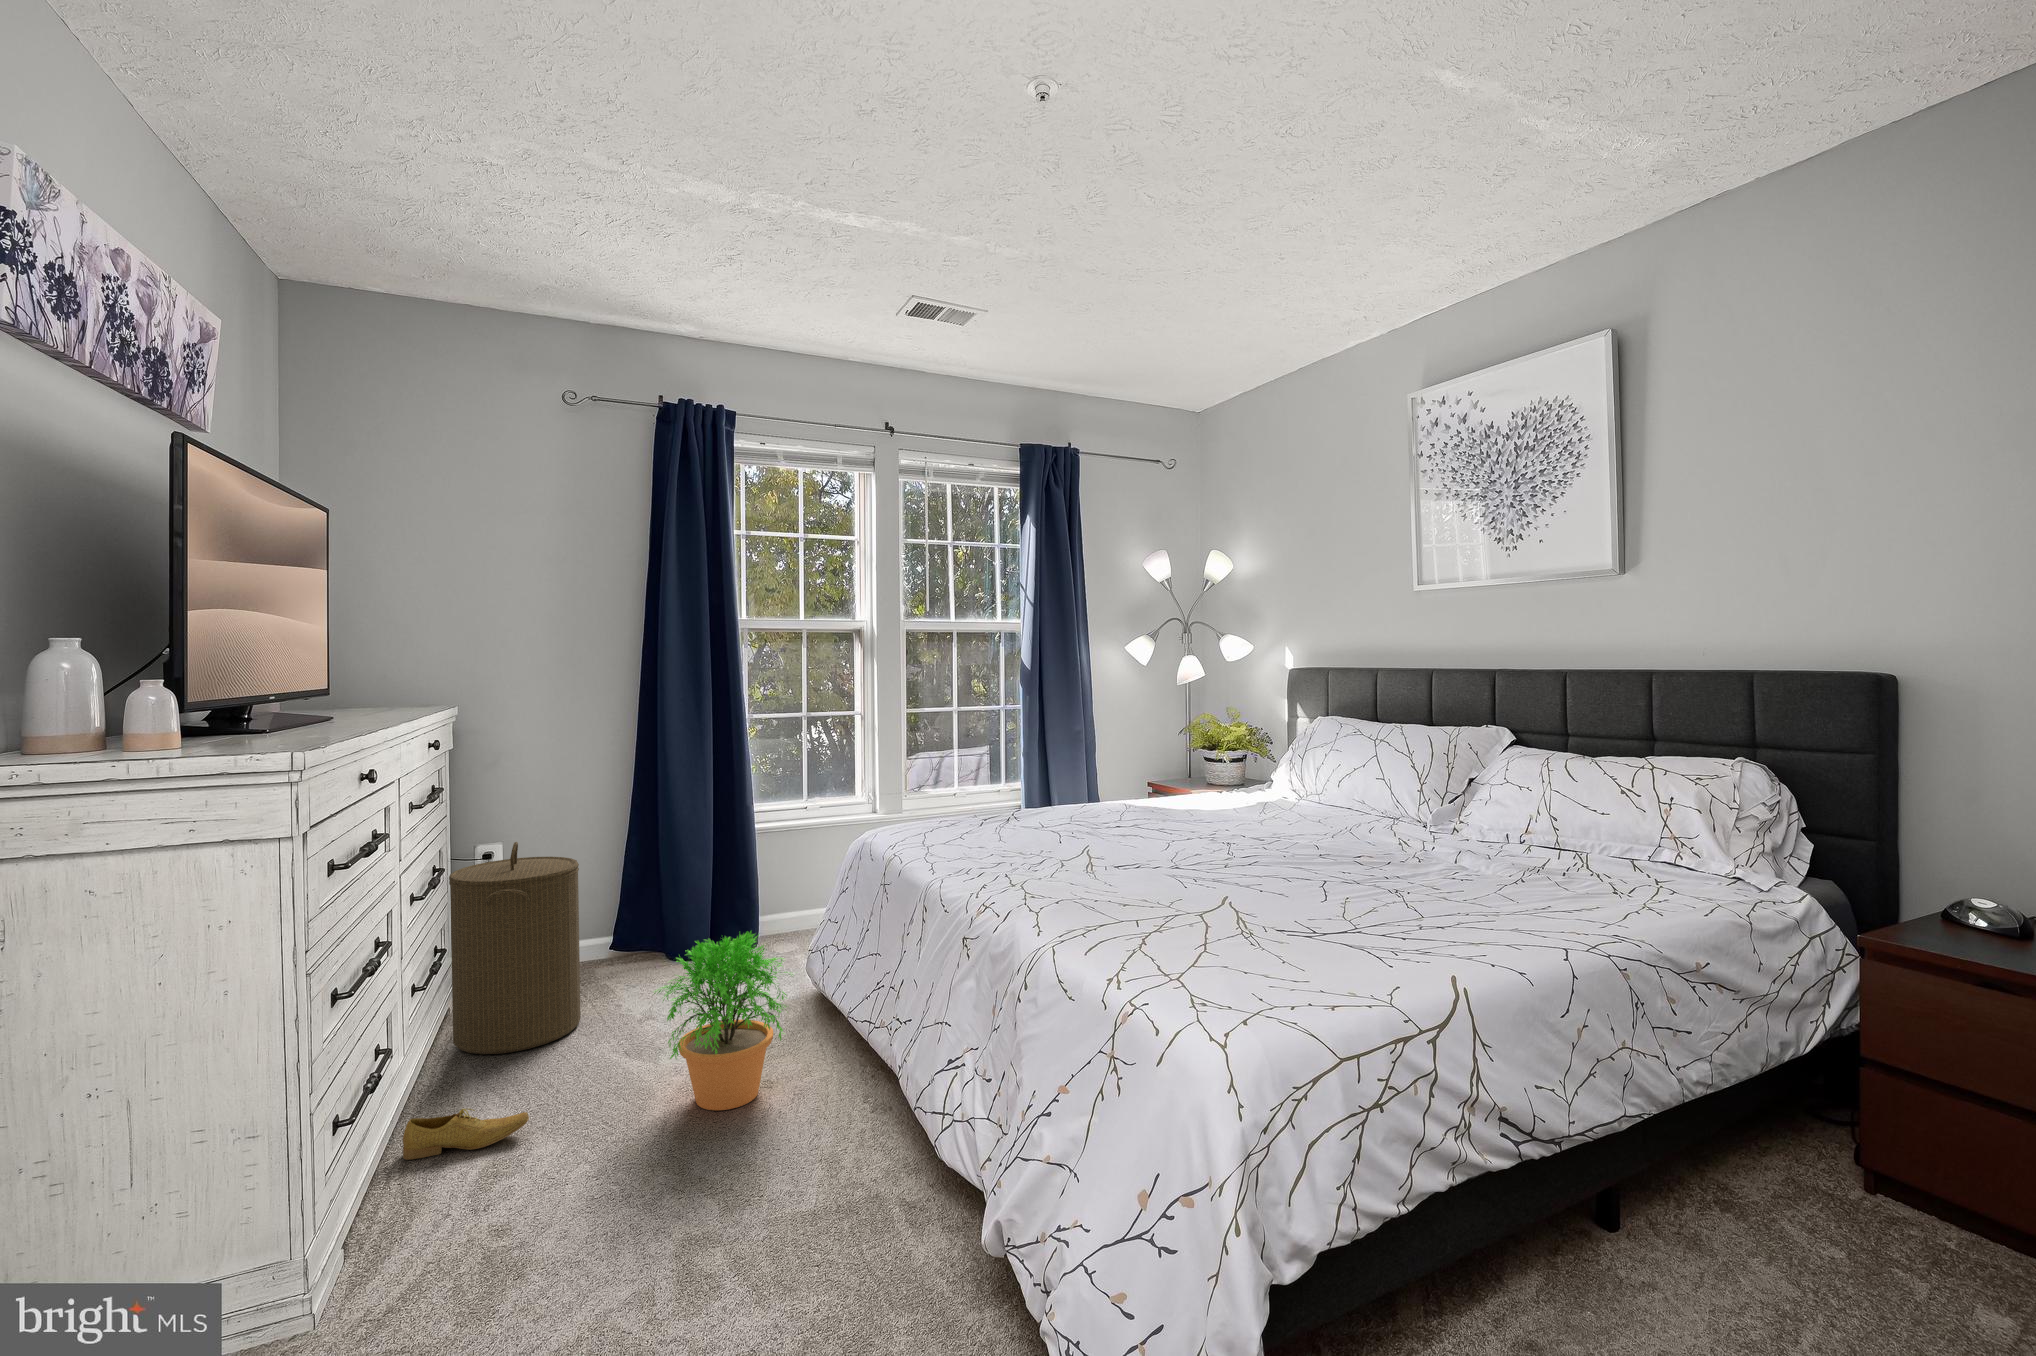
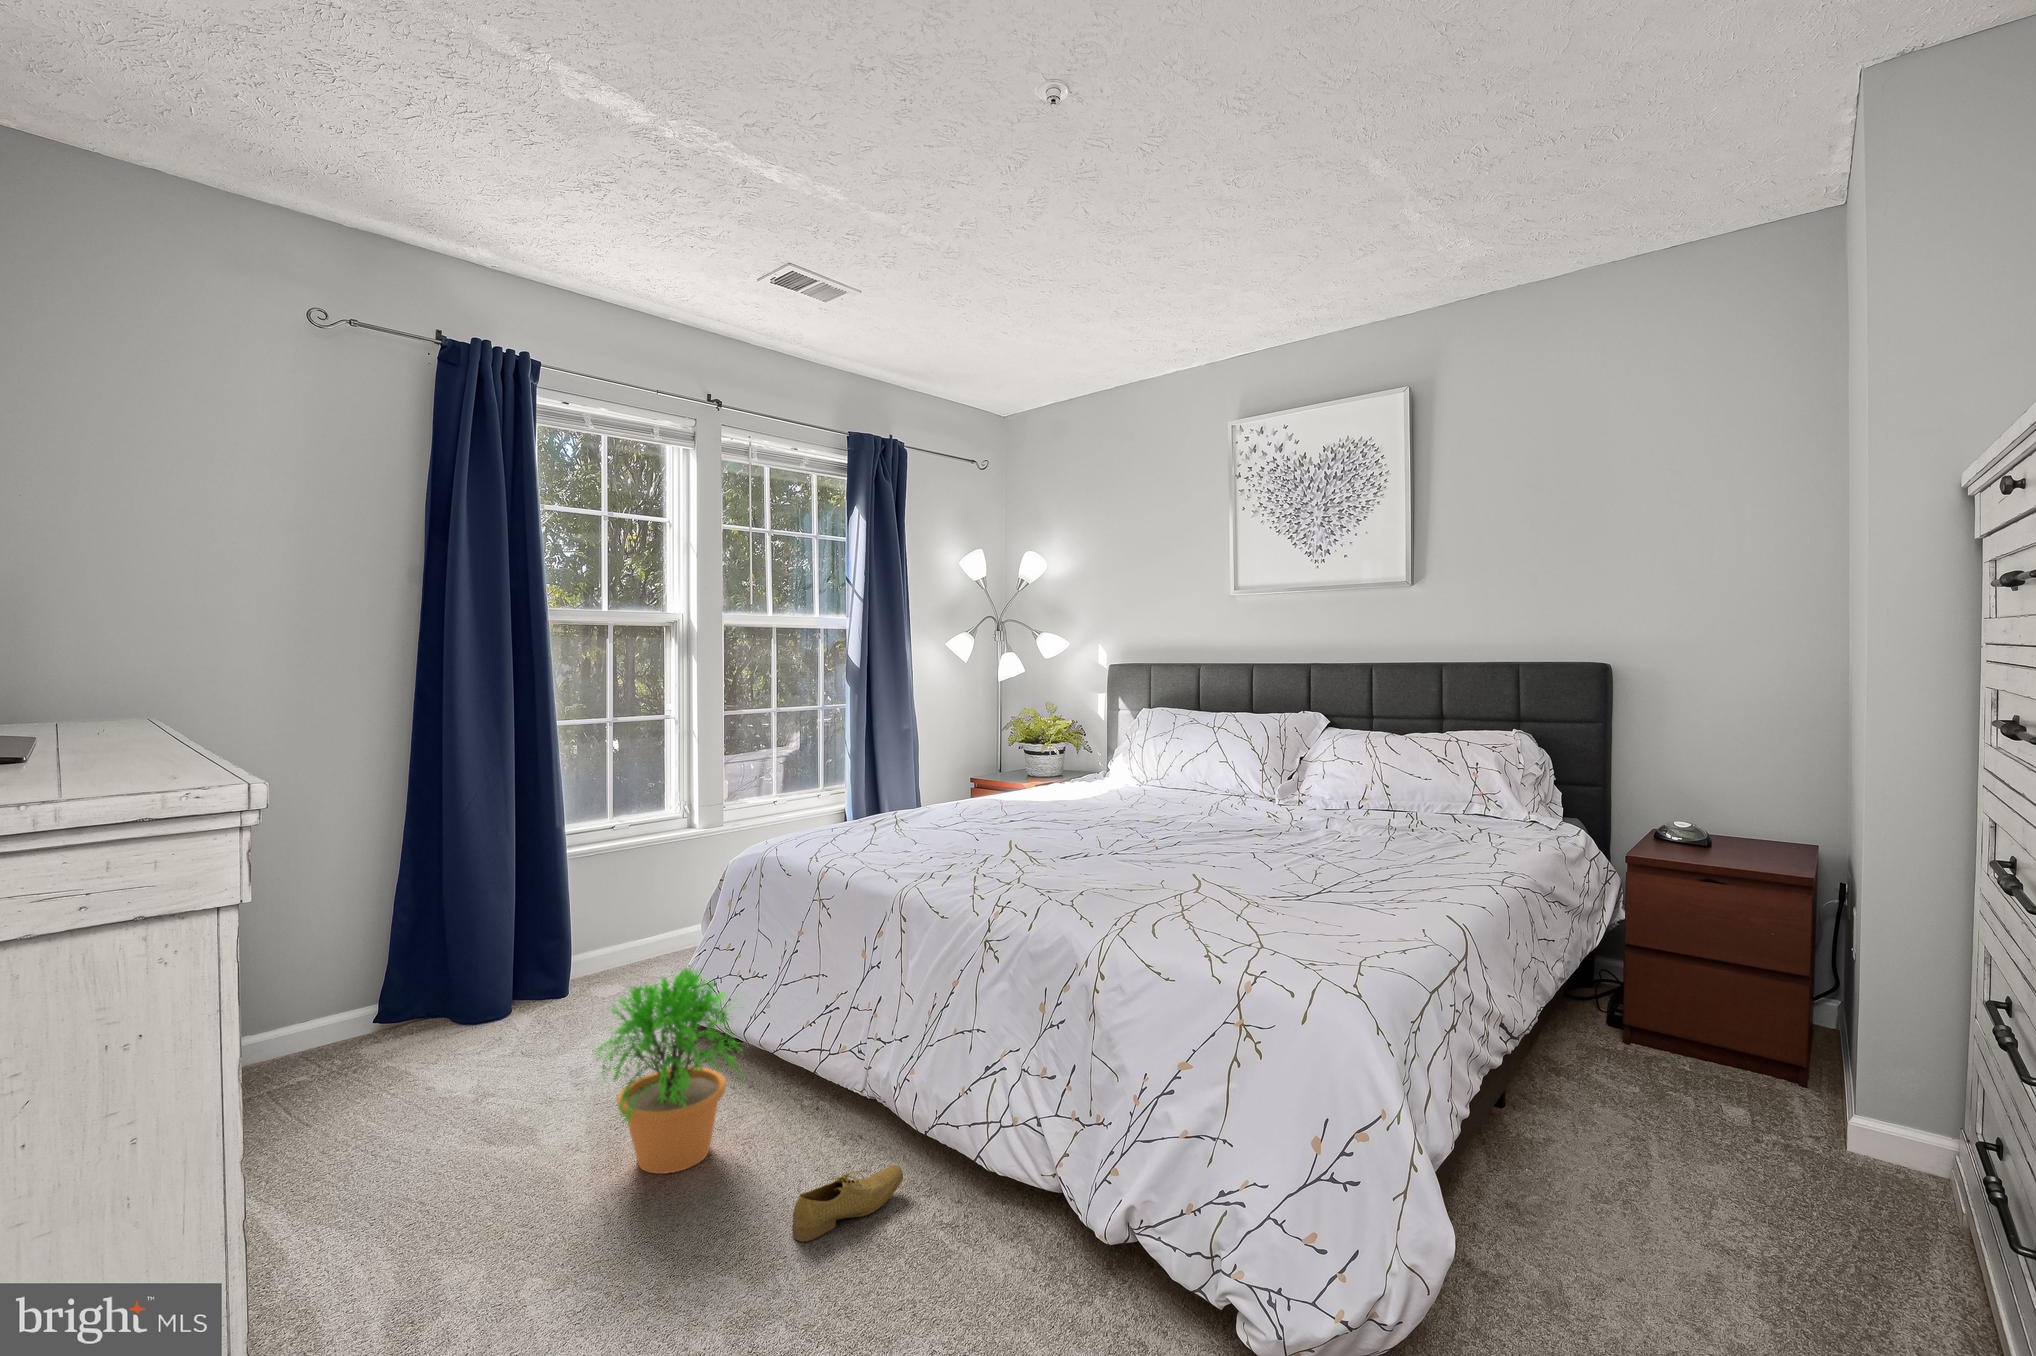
laundry hamper: present [449,842,581,1054] -> none [225,893,410,1171]
shoe: present [403,1108,529,1160] -> present [792,1165,903,1242]

